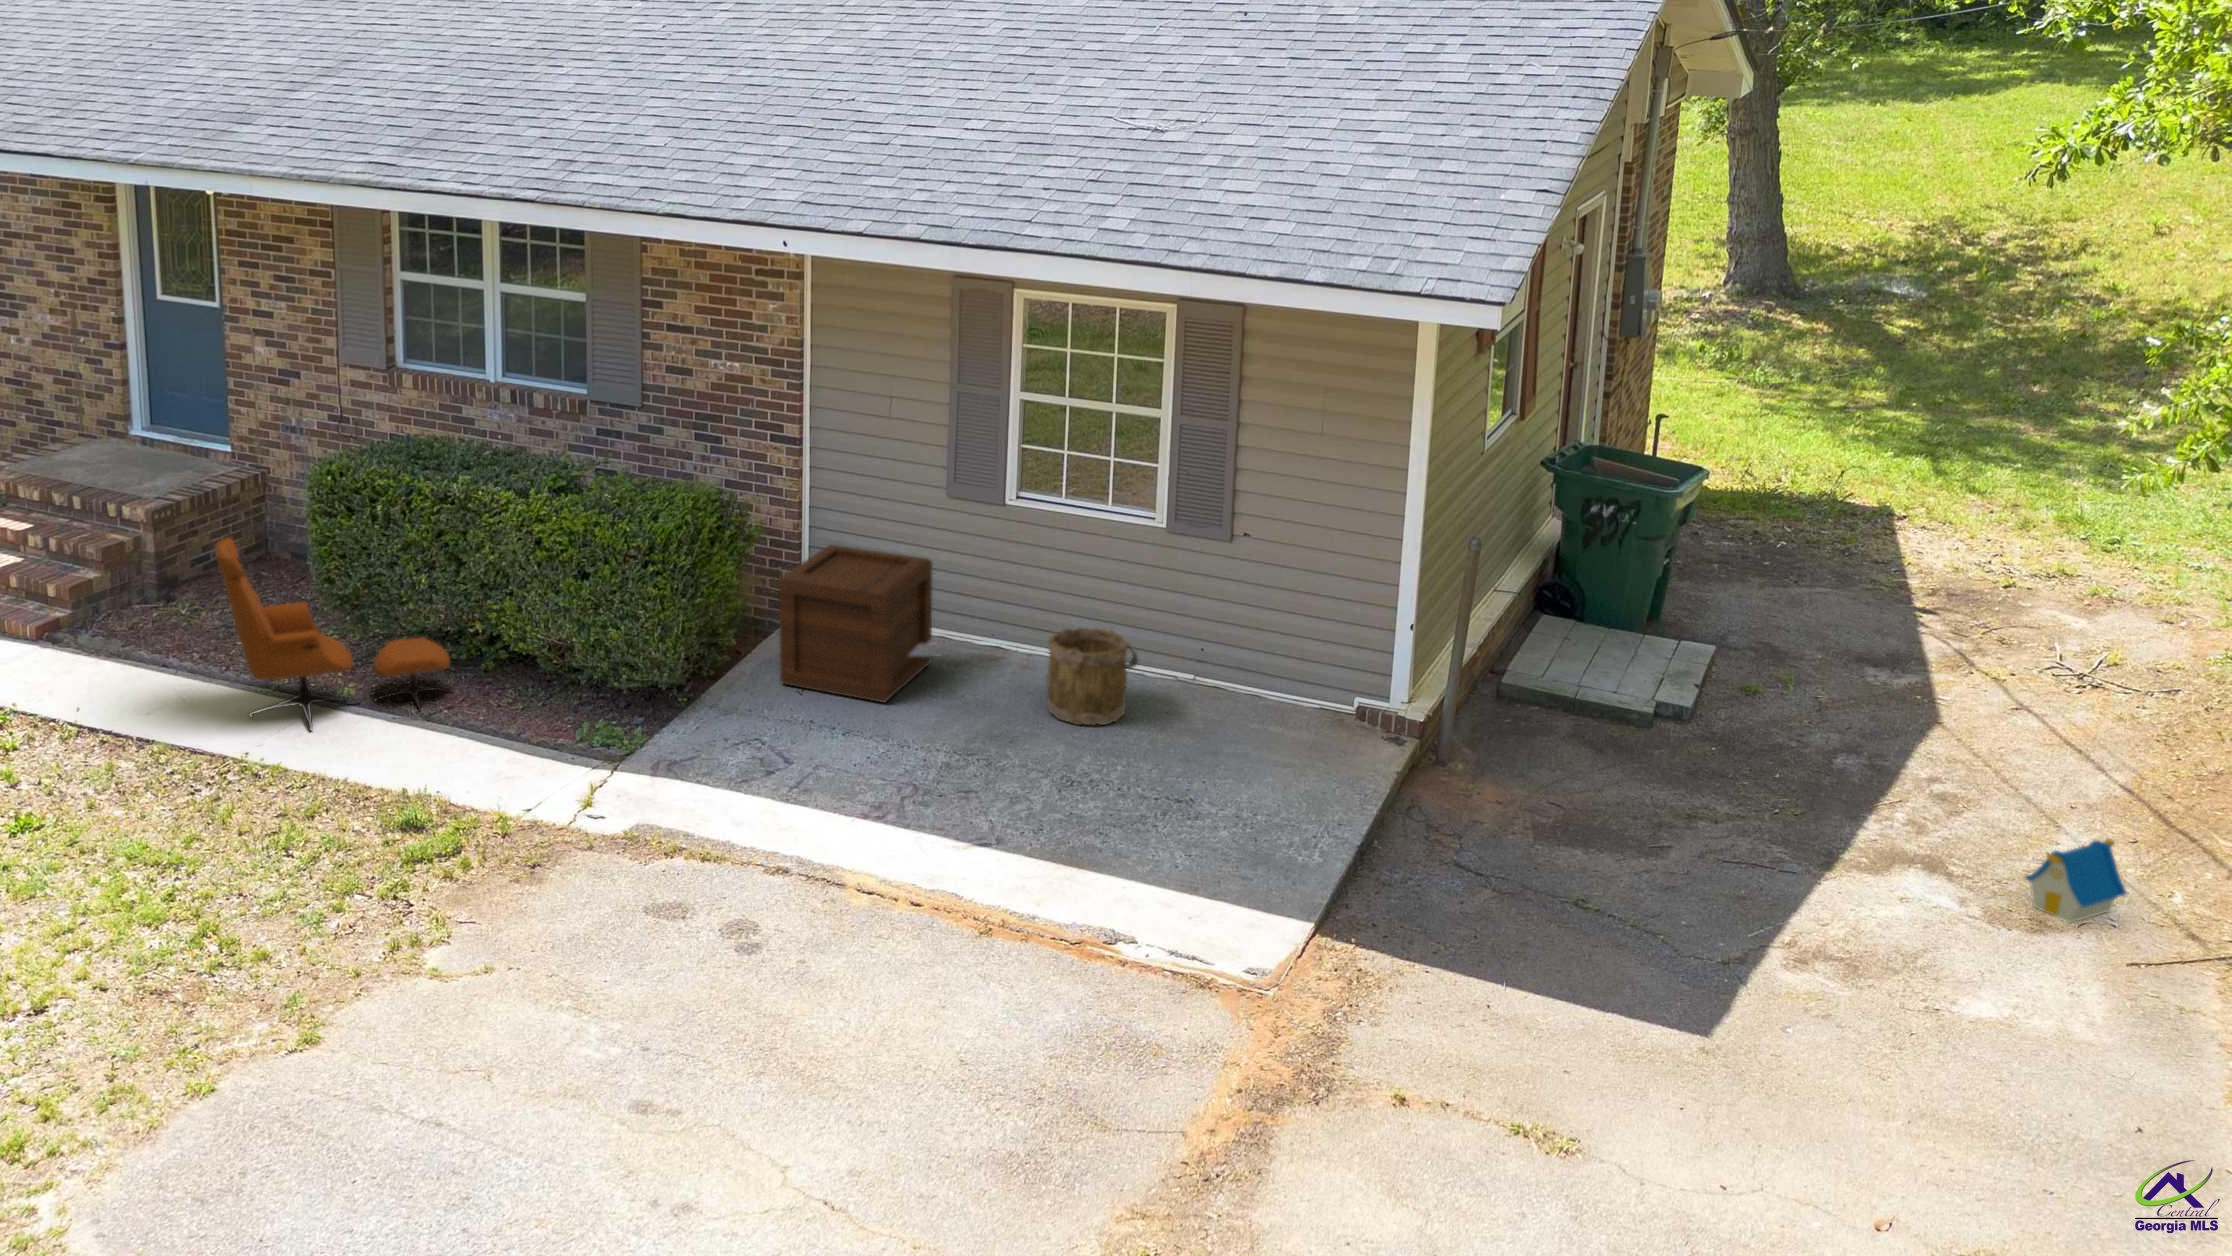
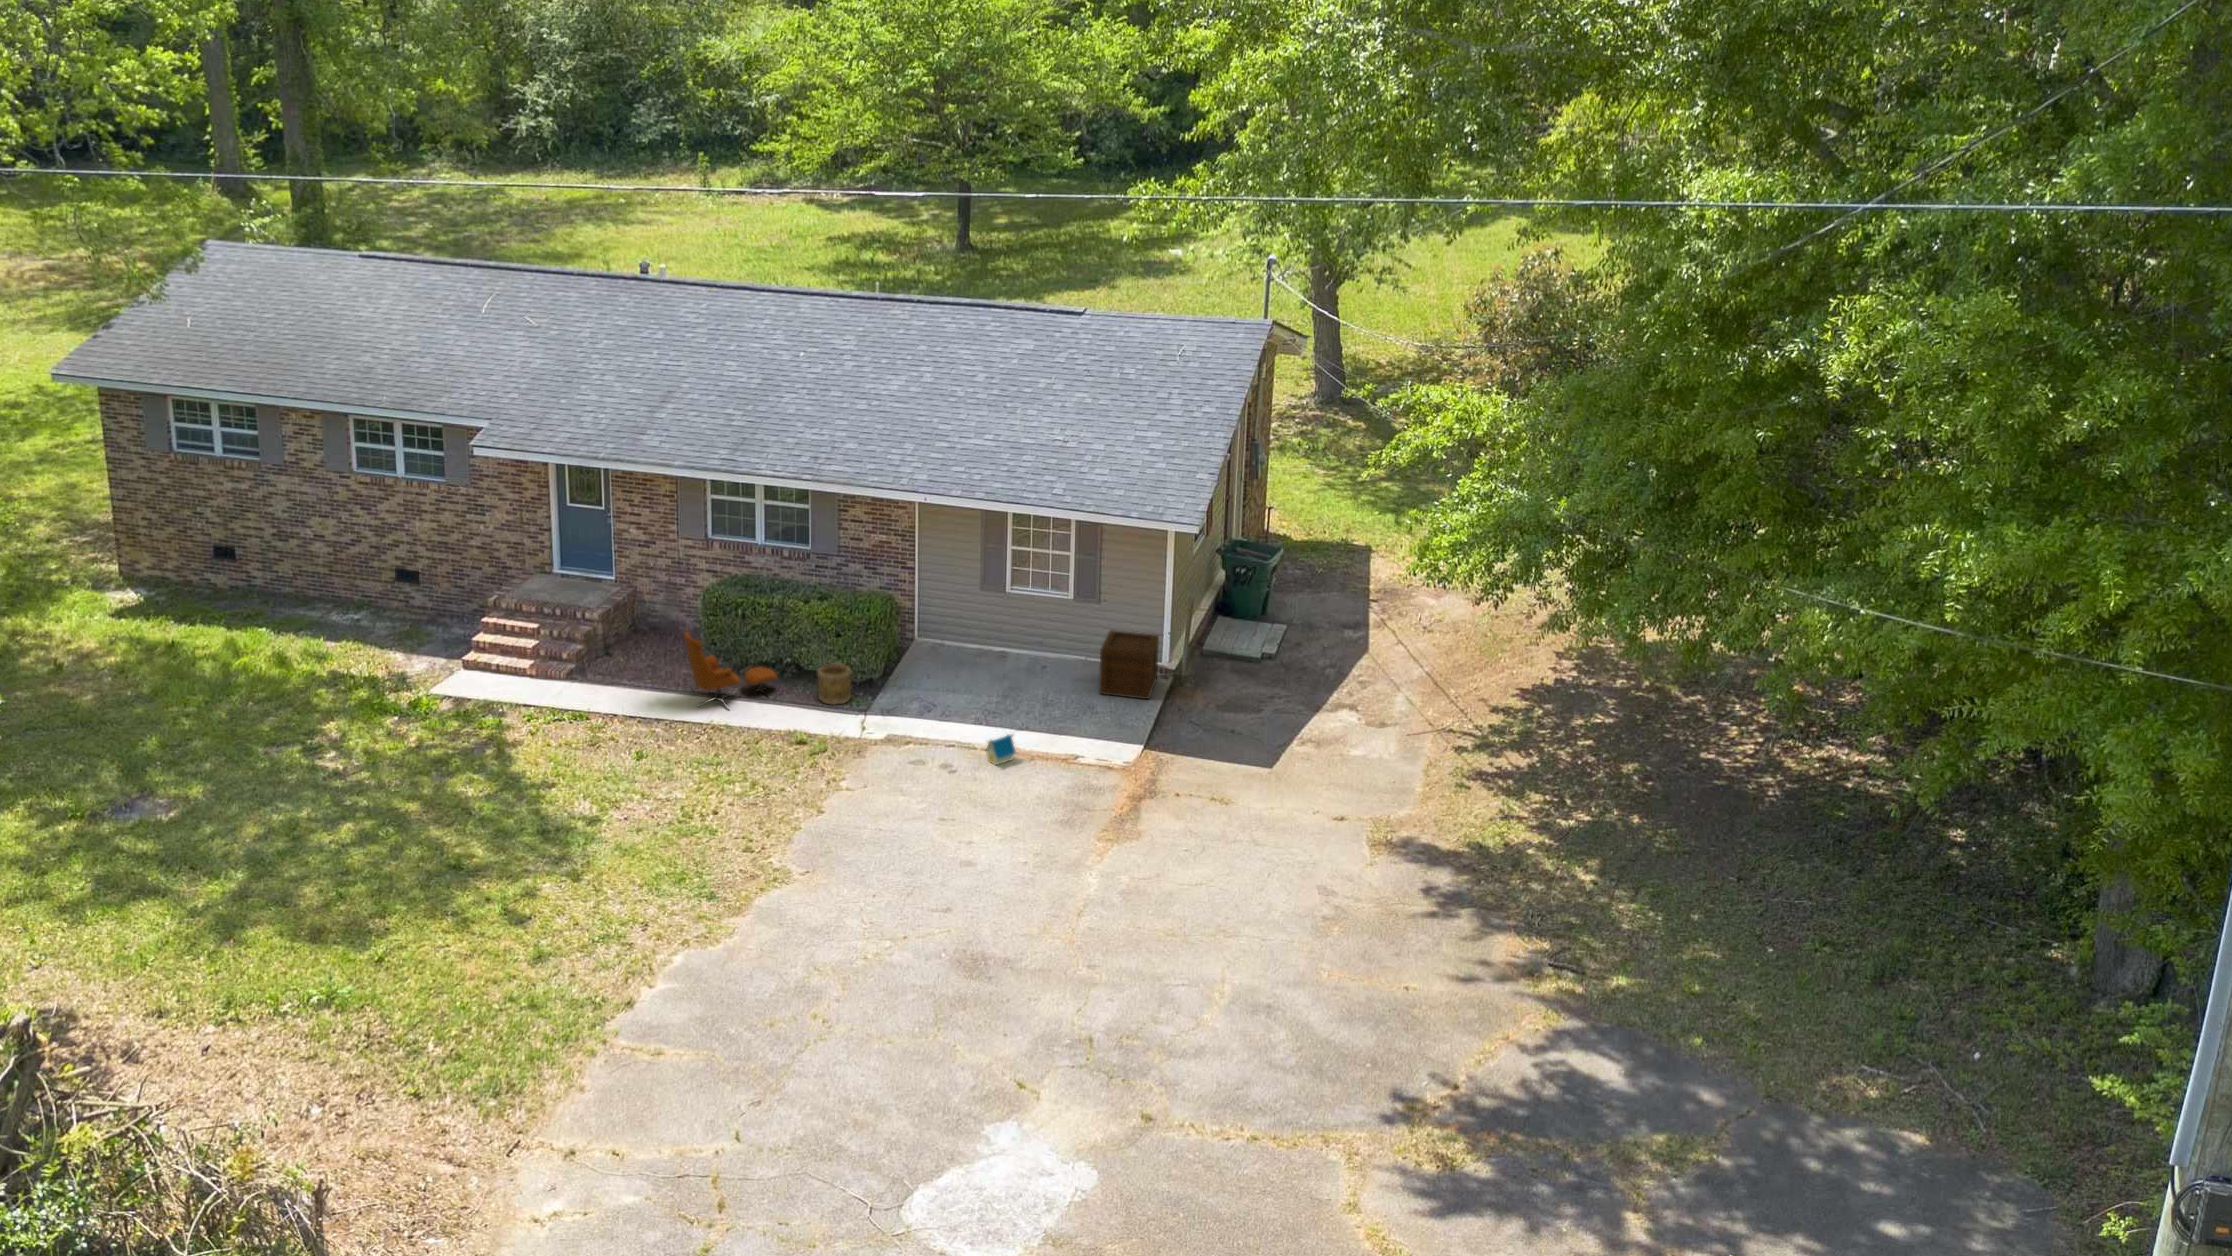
wooden crate: present [779,545,932,702] -> present [1099,630,1159,699]
bucket: present [1047,628,1138,726] -> present [818,663,855,705]
toy house: present [2025,838,2127,923] -> present [986,735,1015,765]

